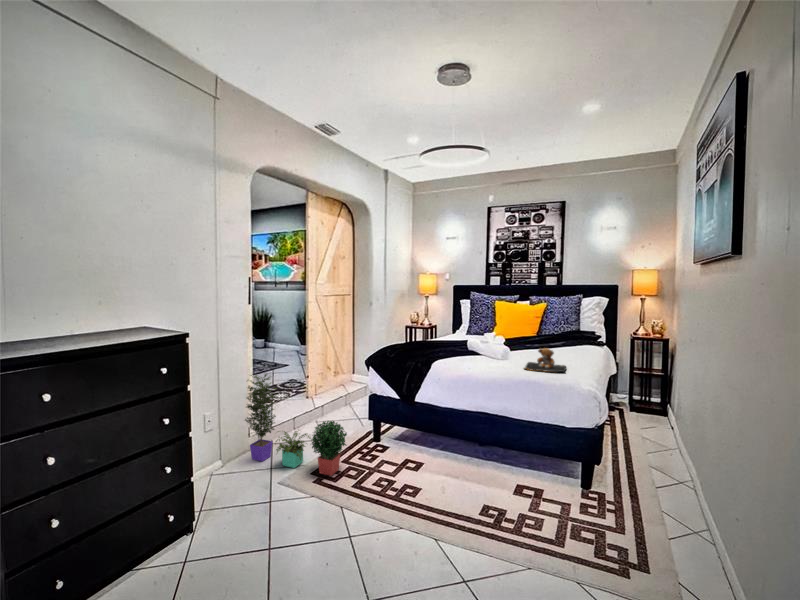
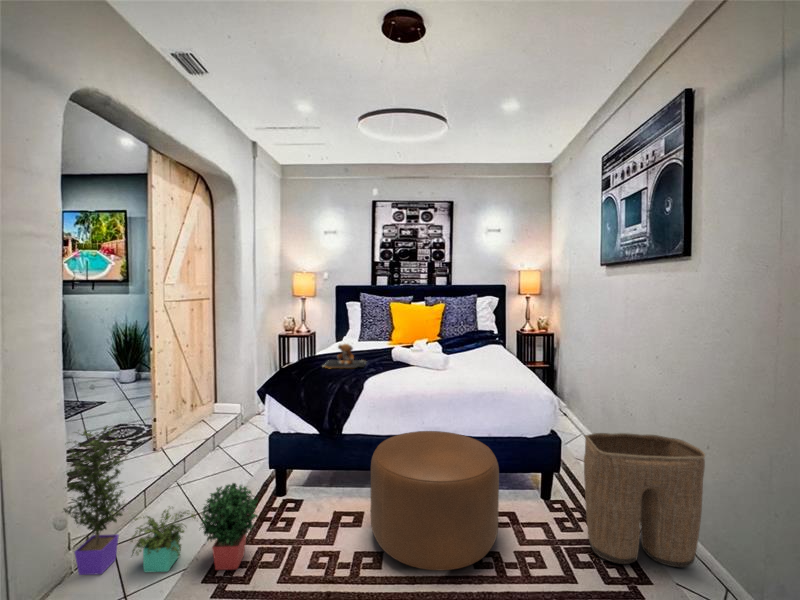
teddy bear: present [524,348,566,372] -> present [323,344,366,368]
ottoman: none [421,407,524,509] -> present [370,431,499,570]
laundry basket: none [600,426,715,561] -> present [584,433,705,567]

